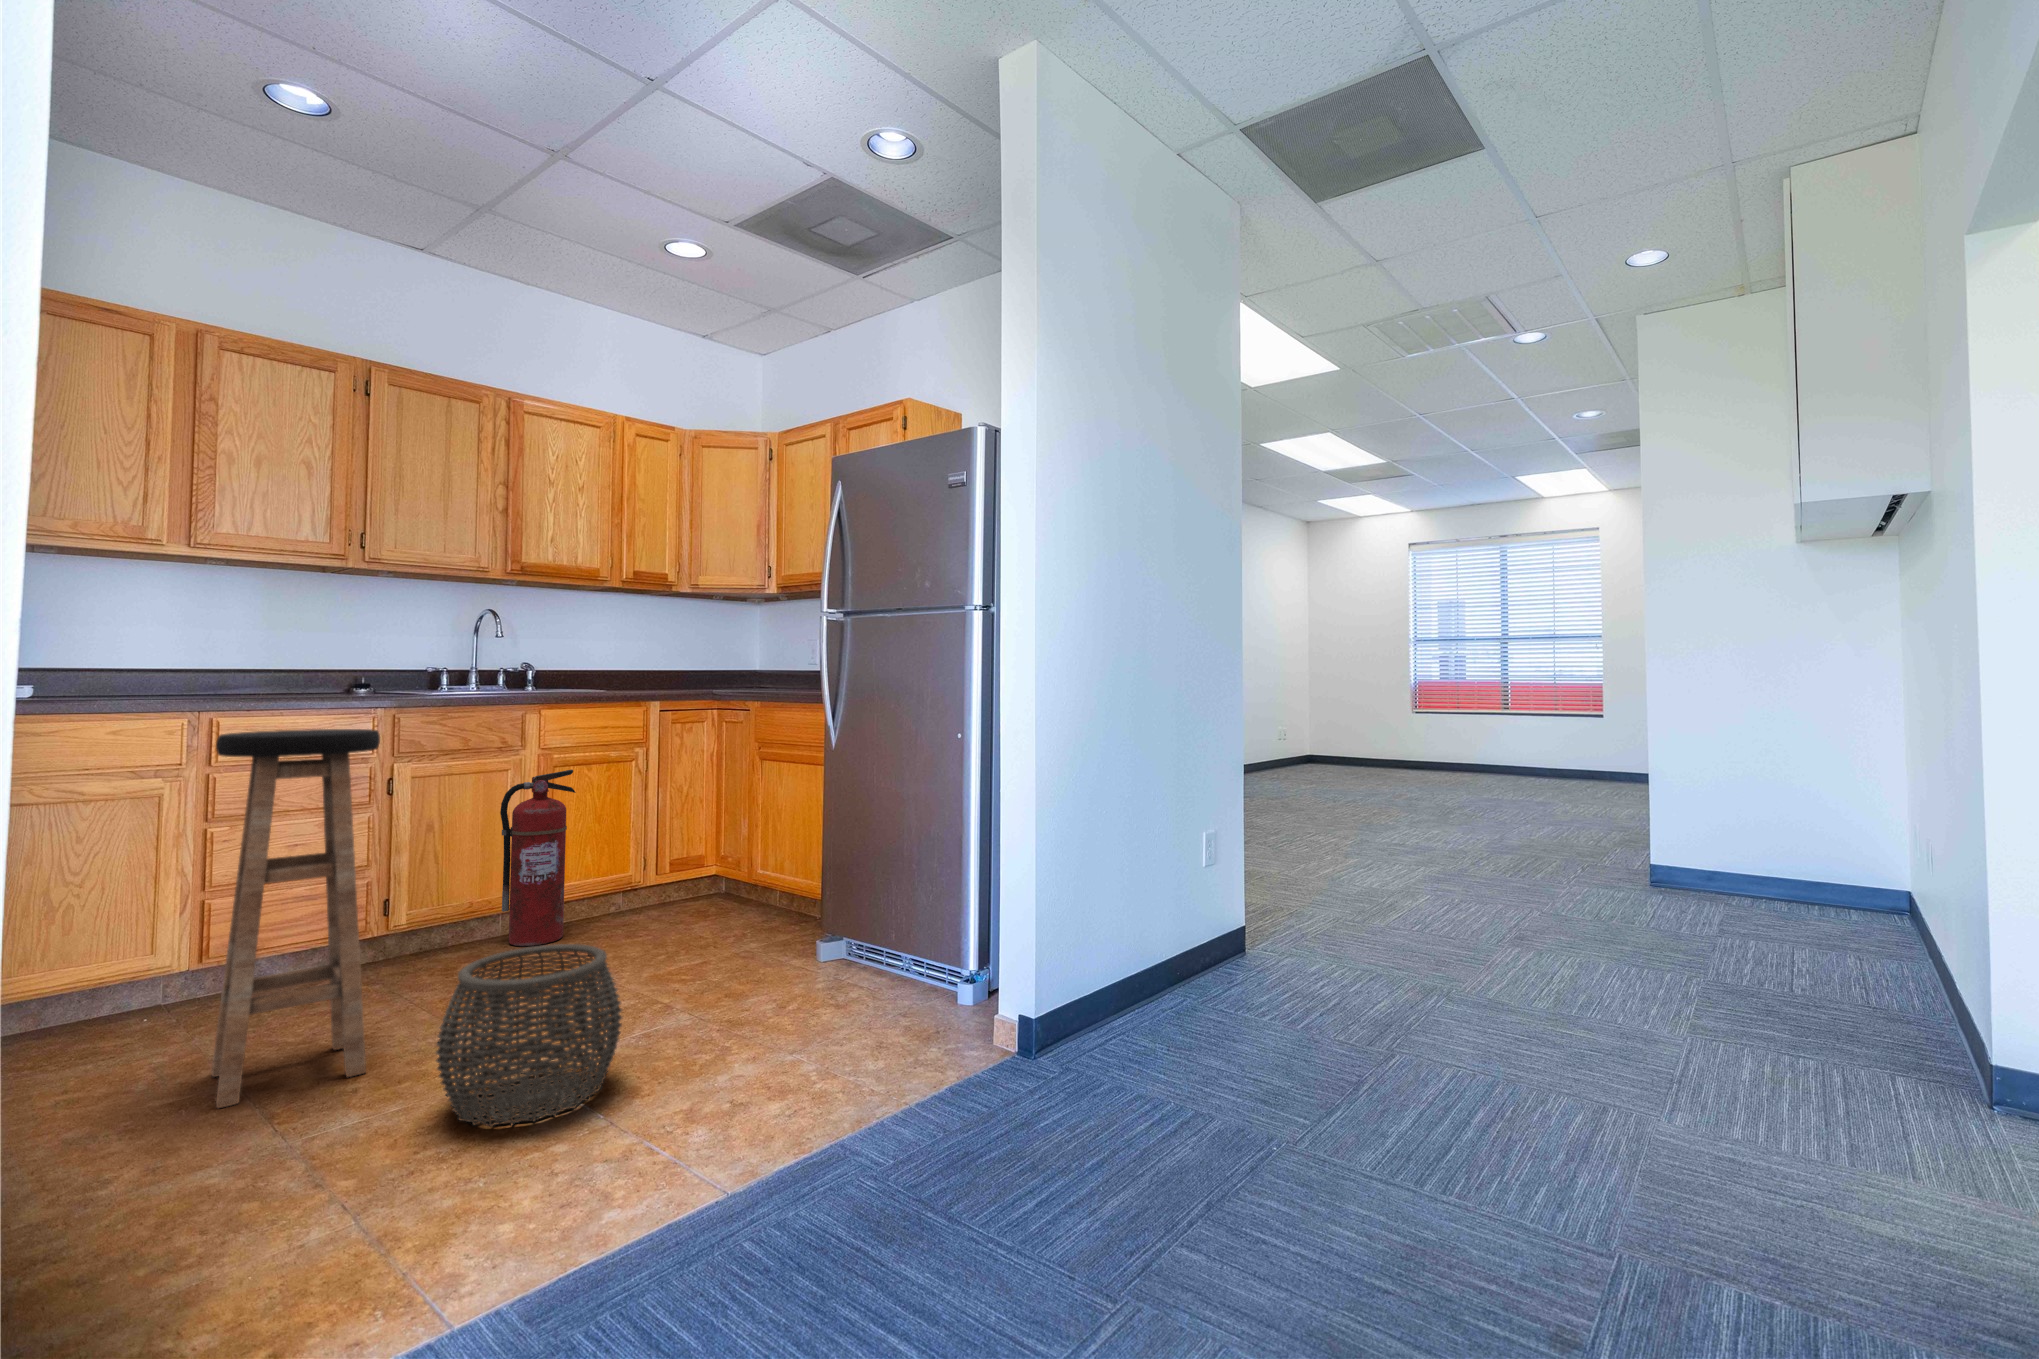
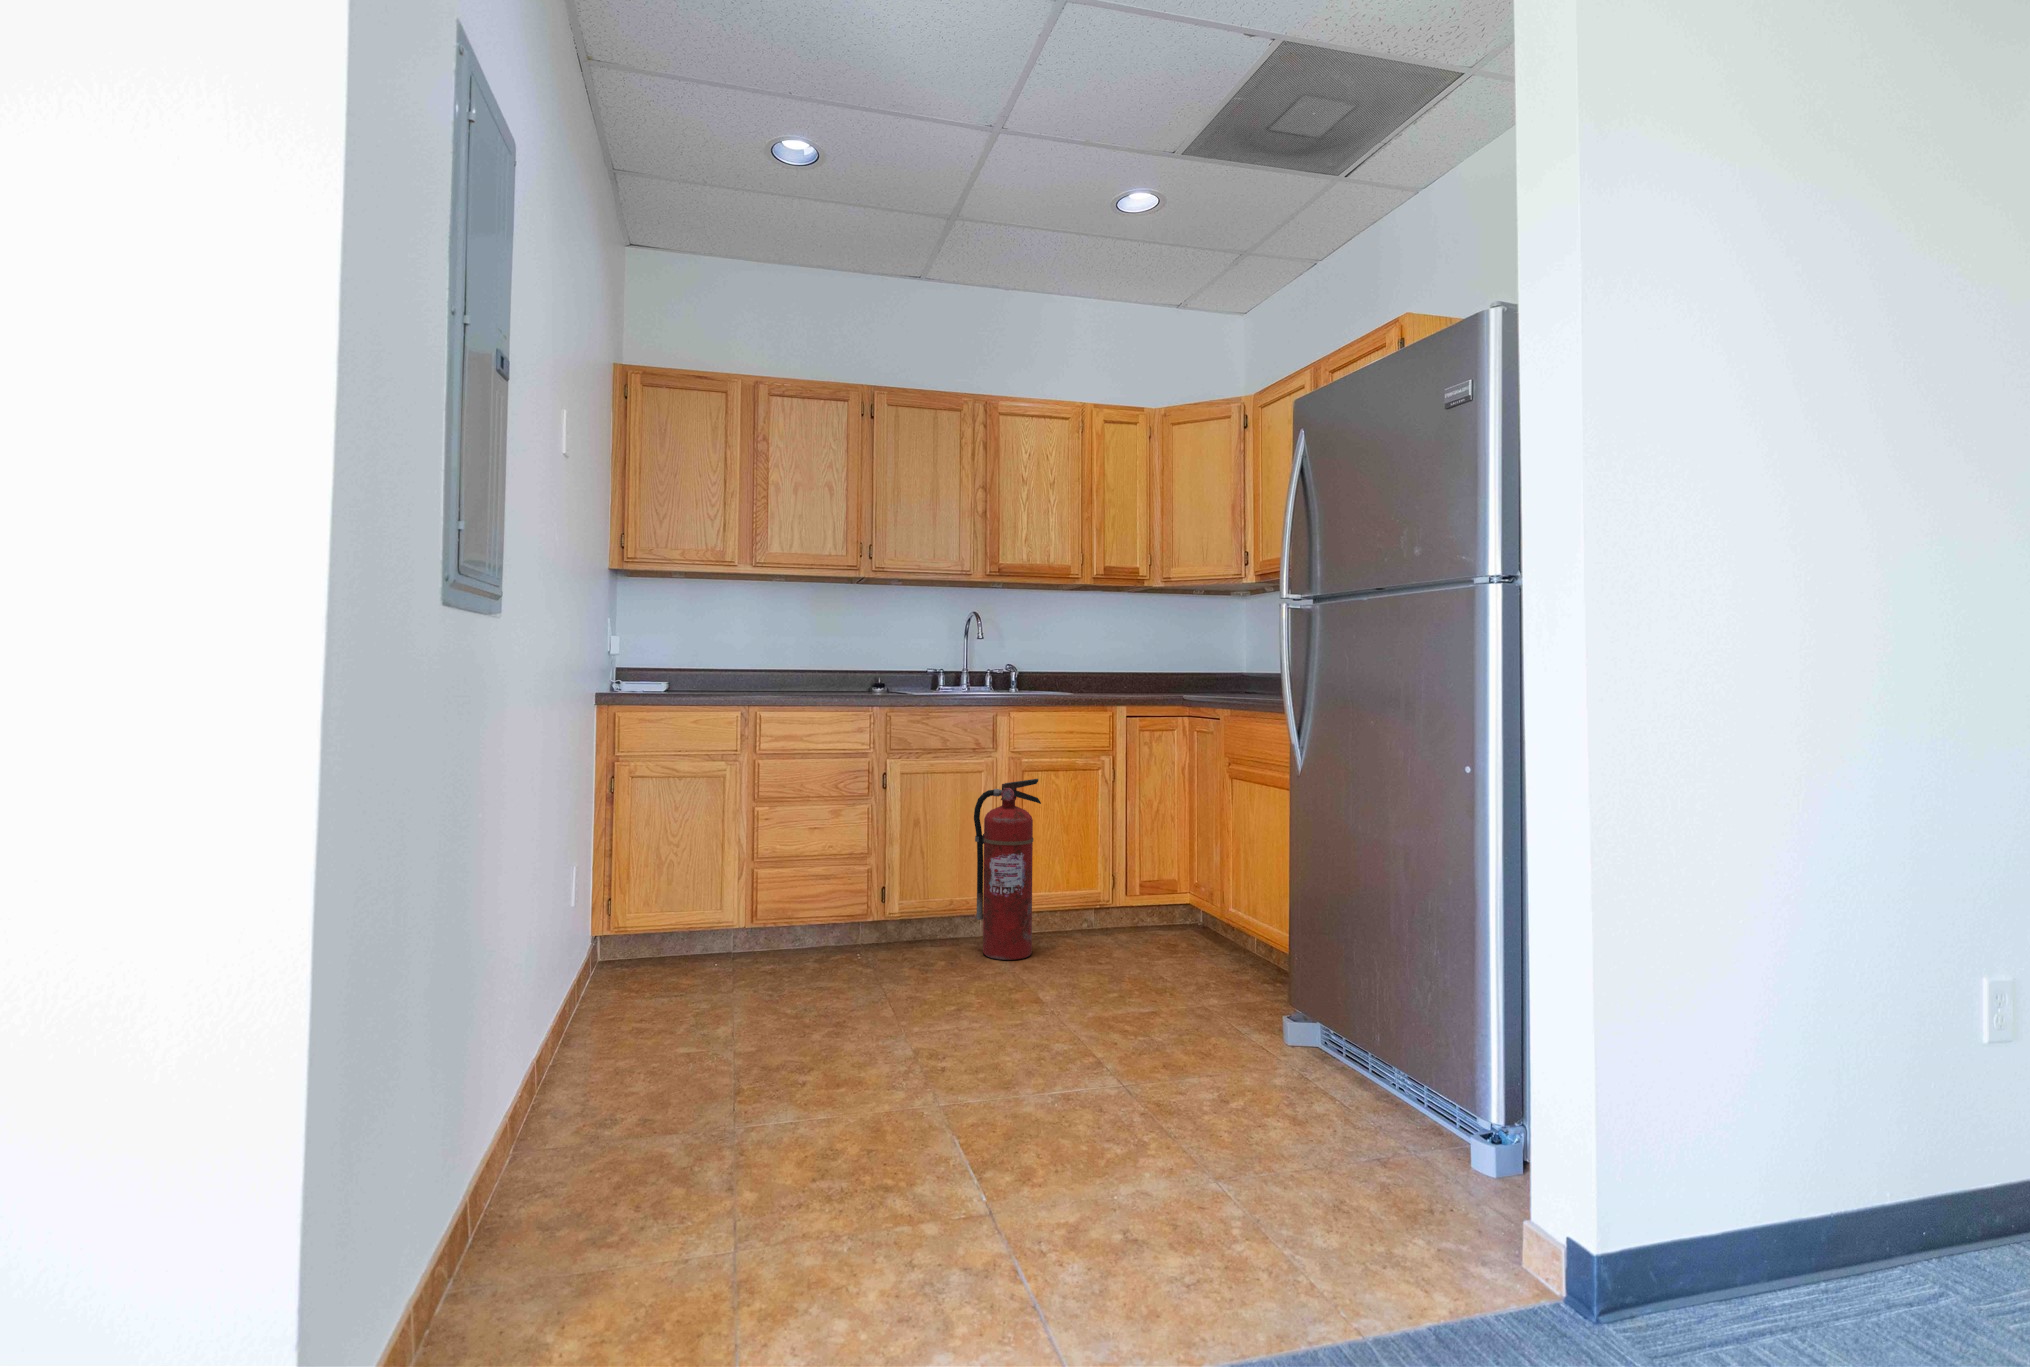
bar stool: present [211,729,380,1108] -> none [708,730,833,1077]
woven basket: present [436,944,622,1127] -> none [844,979,1022,1184]

